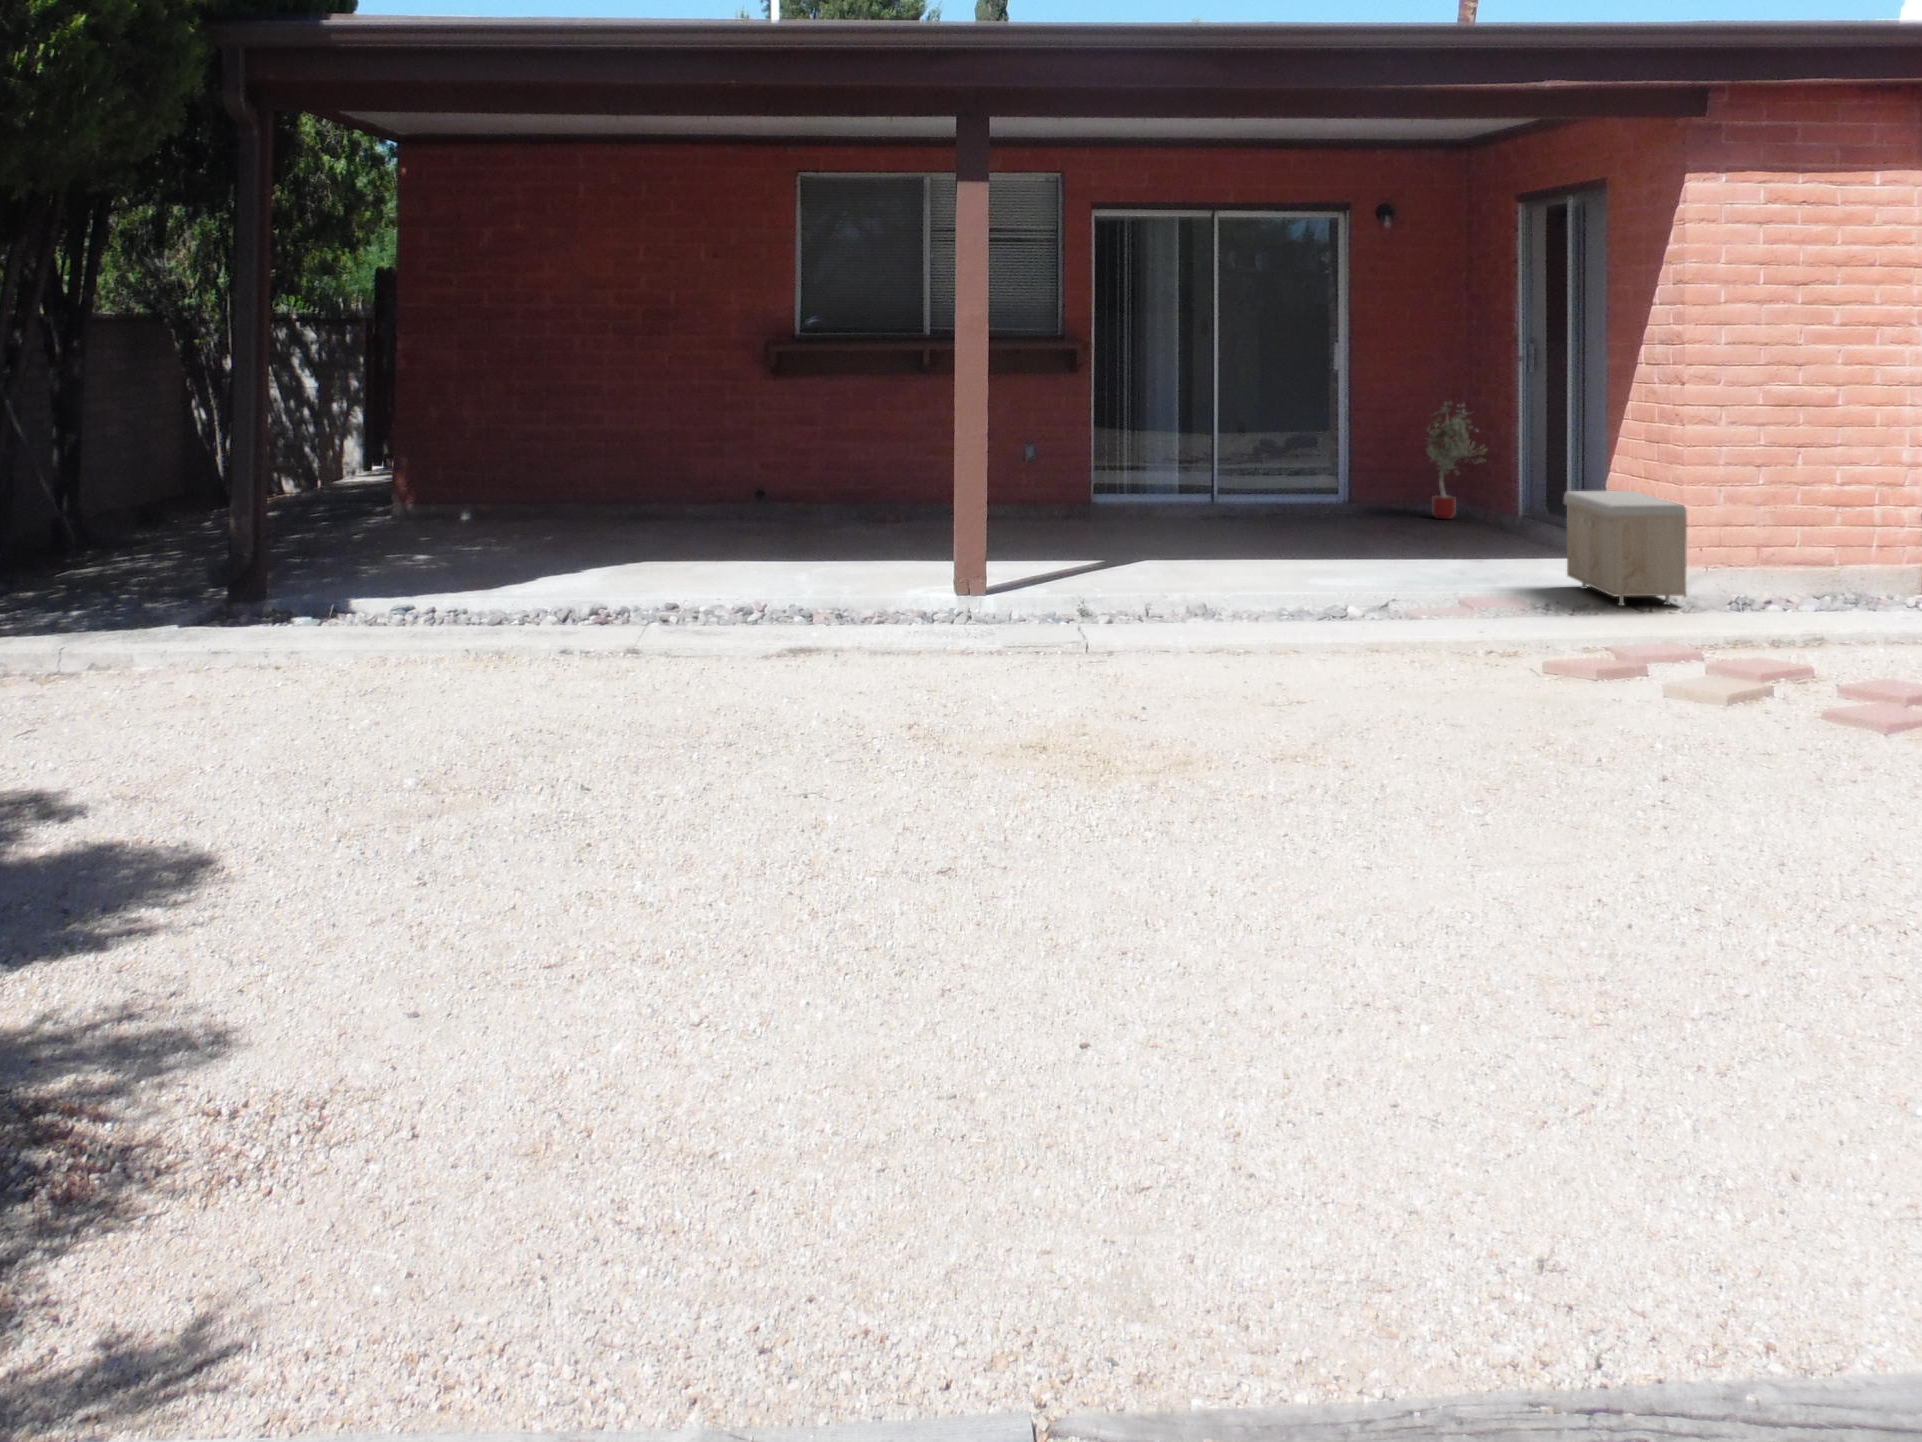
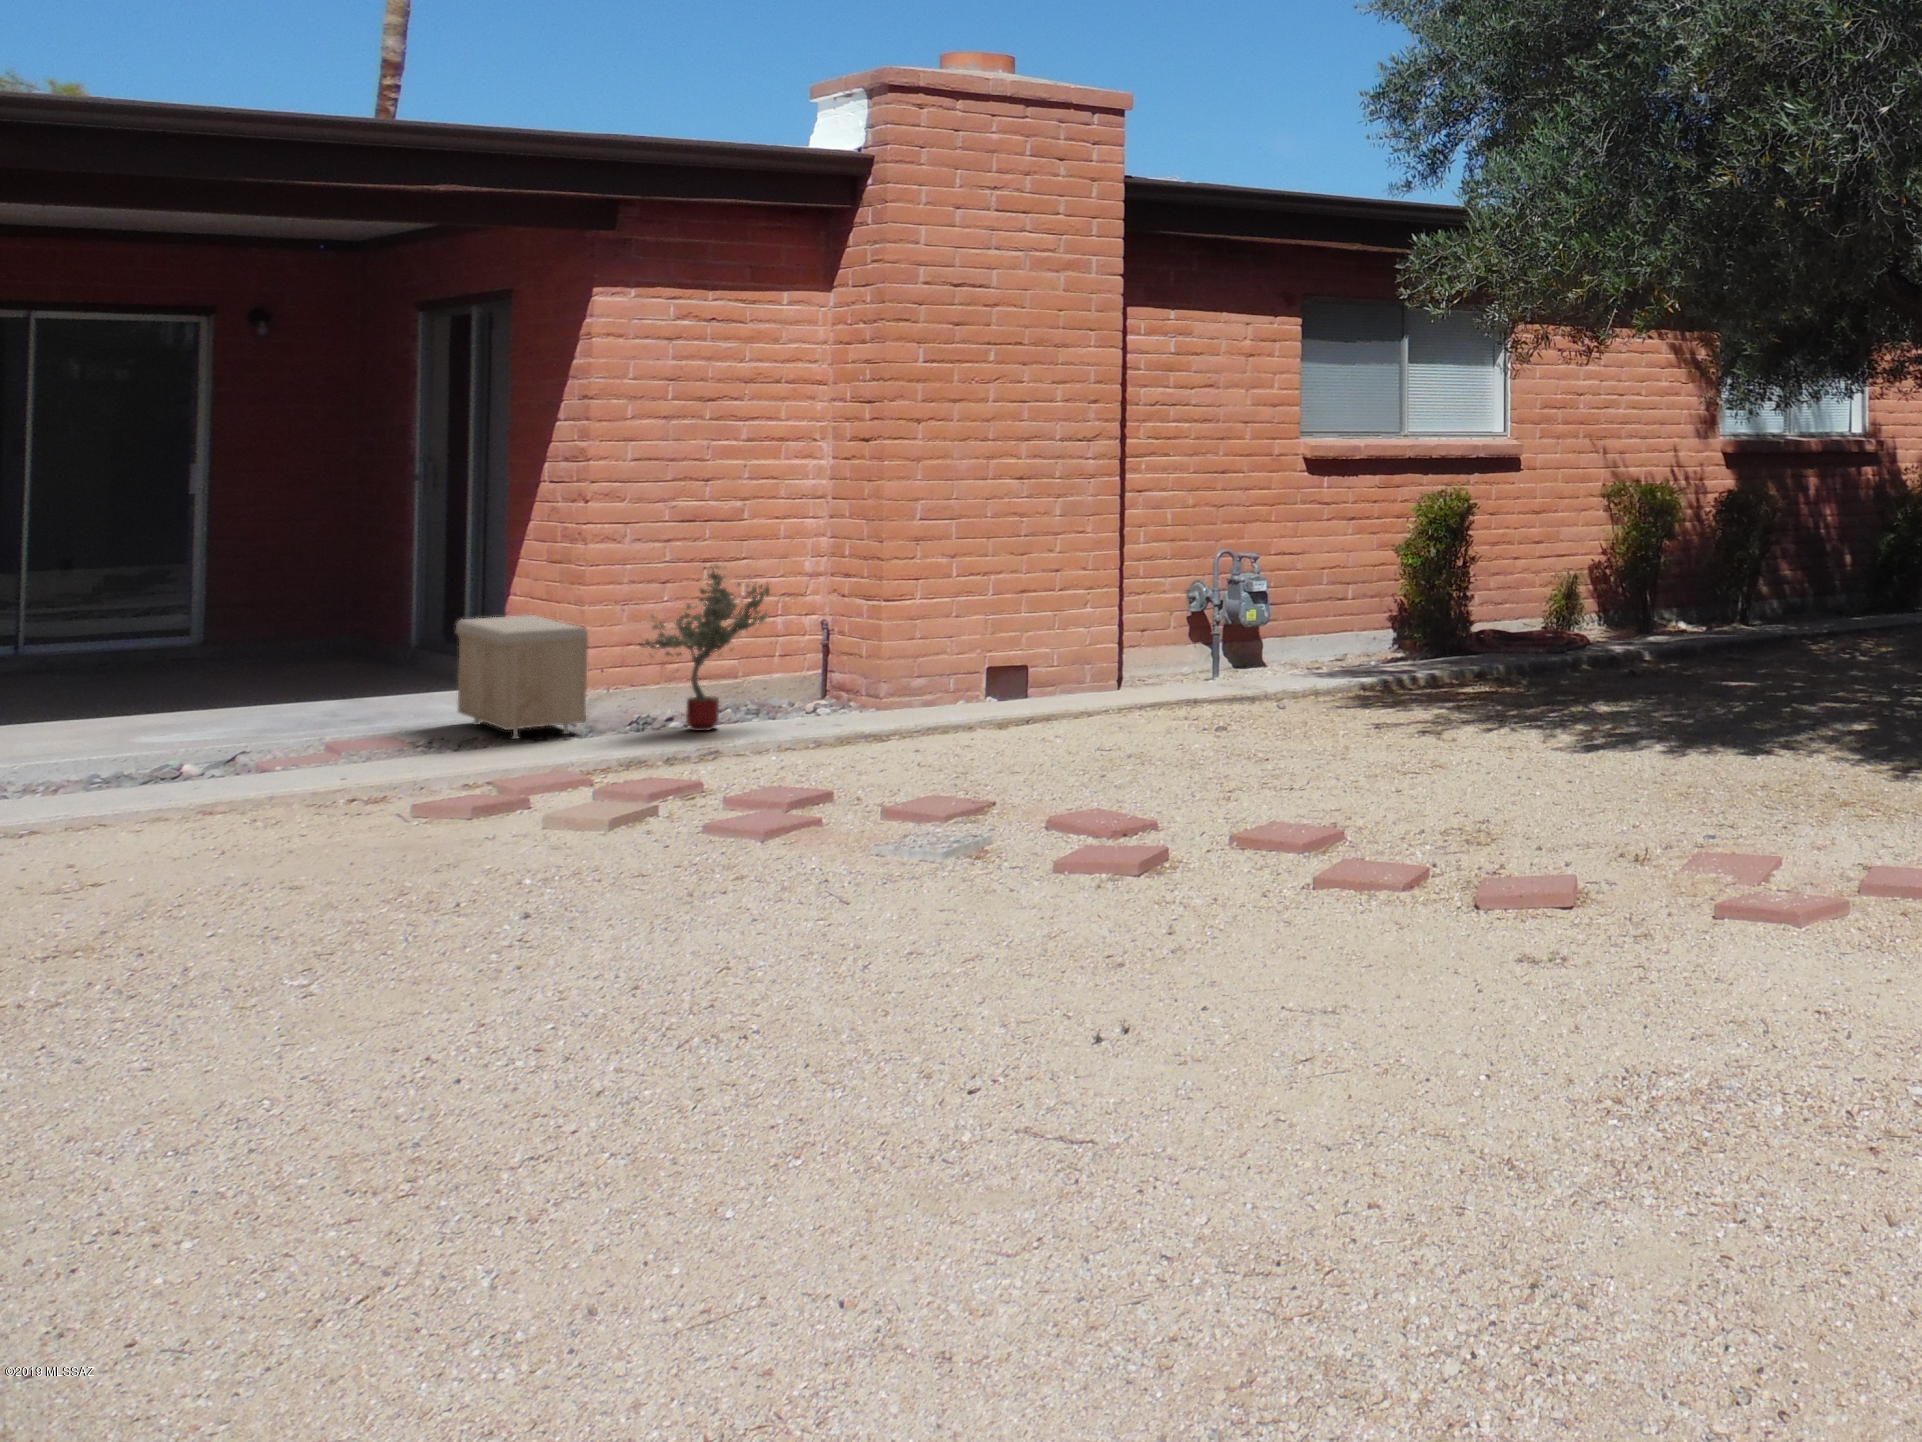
potted tree: present [1427,402,1486,519] -> present [639,565,770,731]

